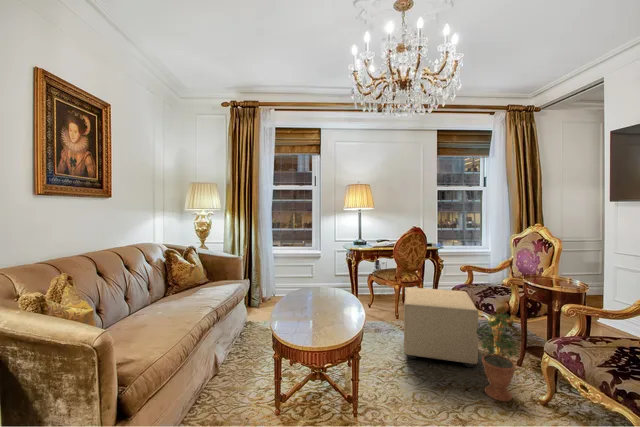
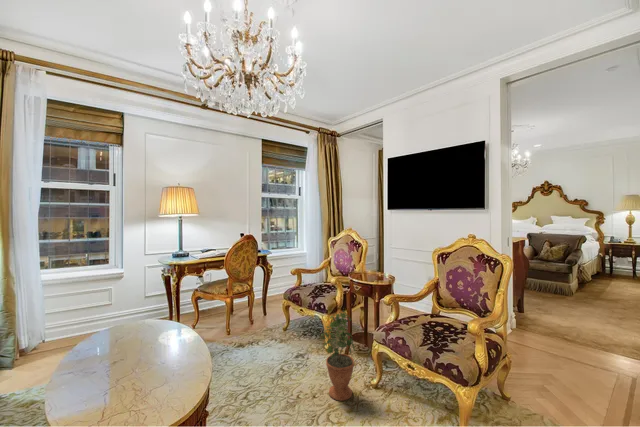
ottoman: present [404,287,478,367] -> none [242,294,317,383]

